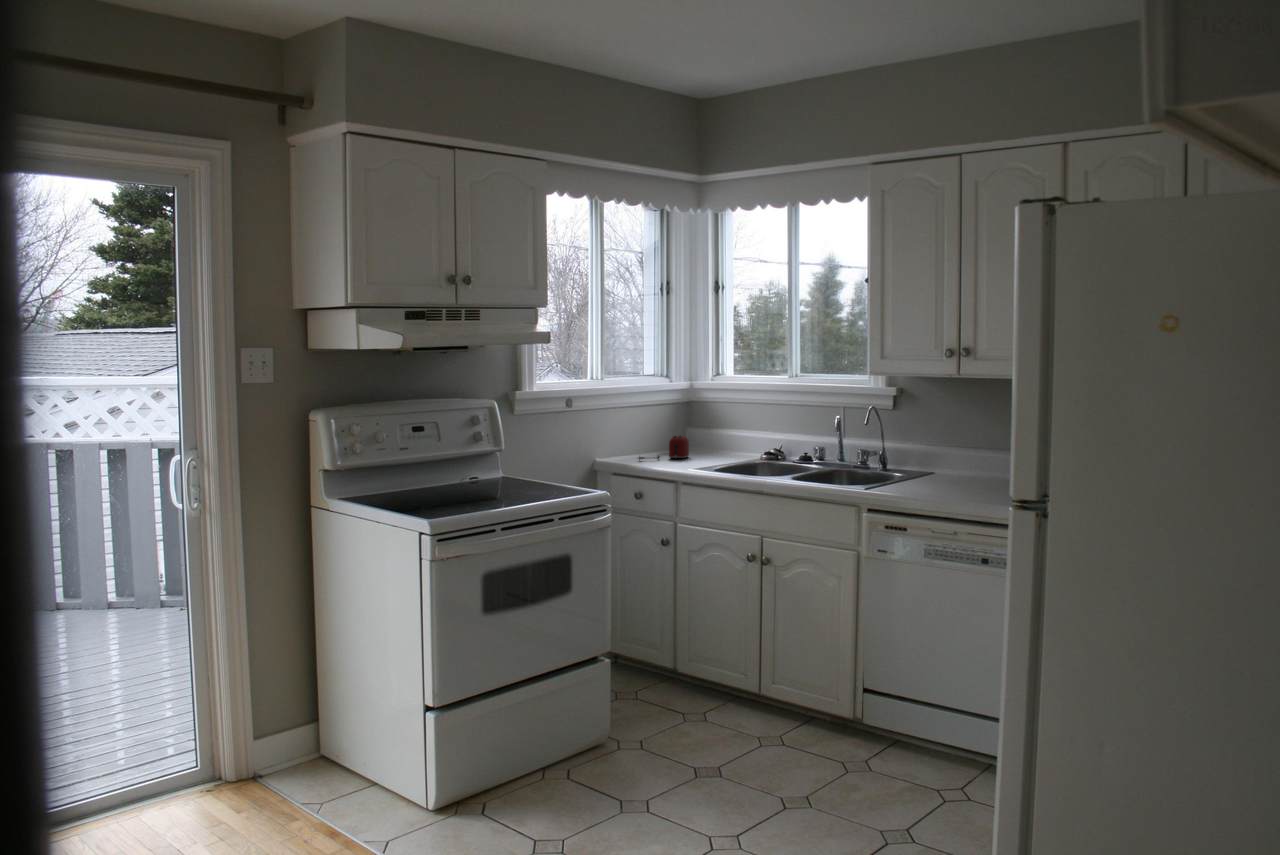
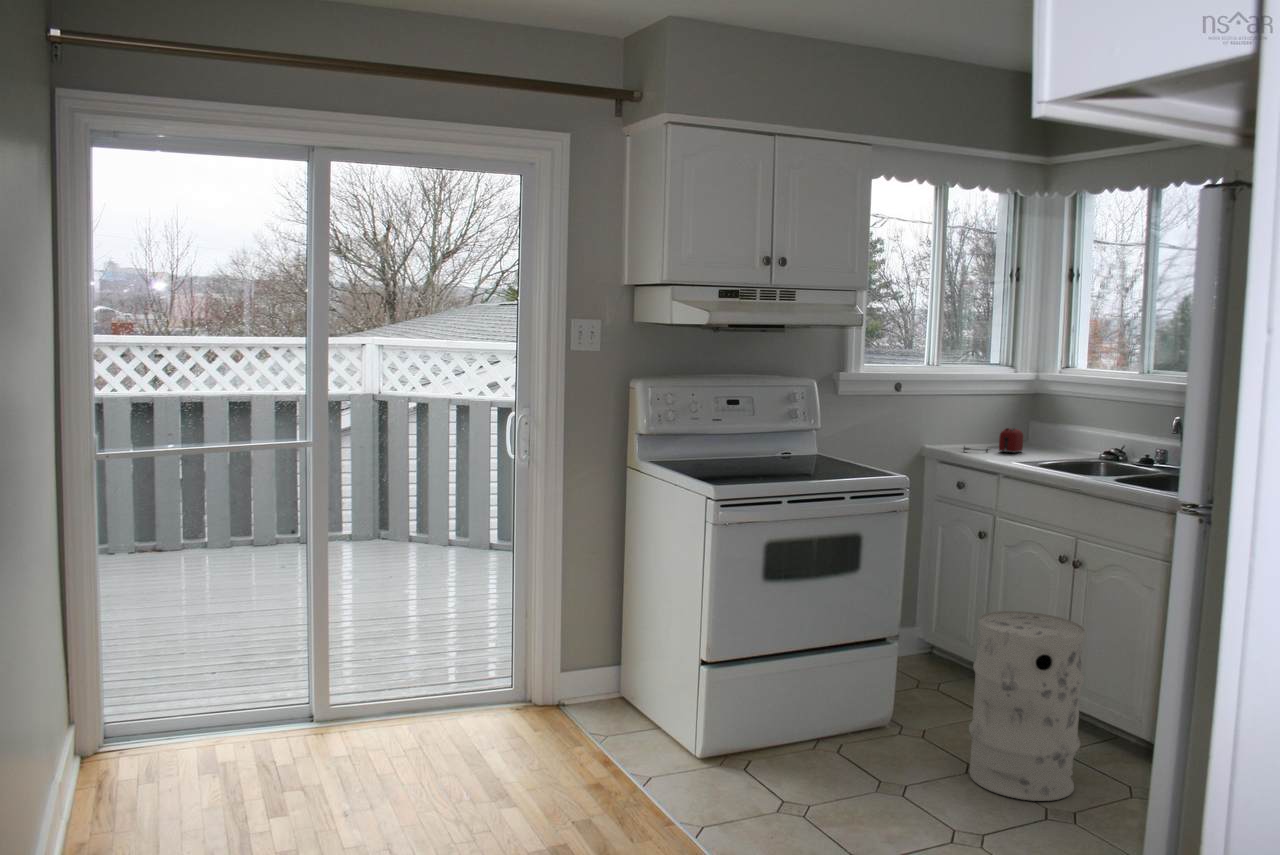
trash can: none [693,610,795,793] -> present [969,611,1085,801]

